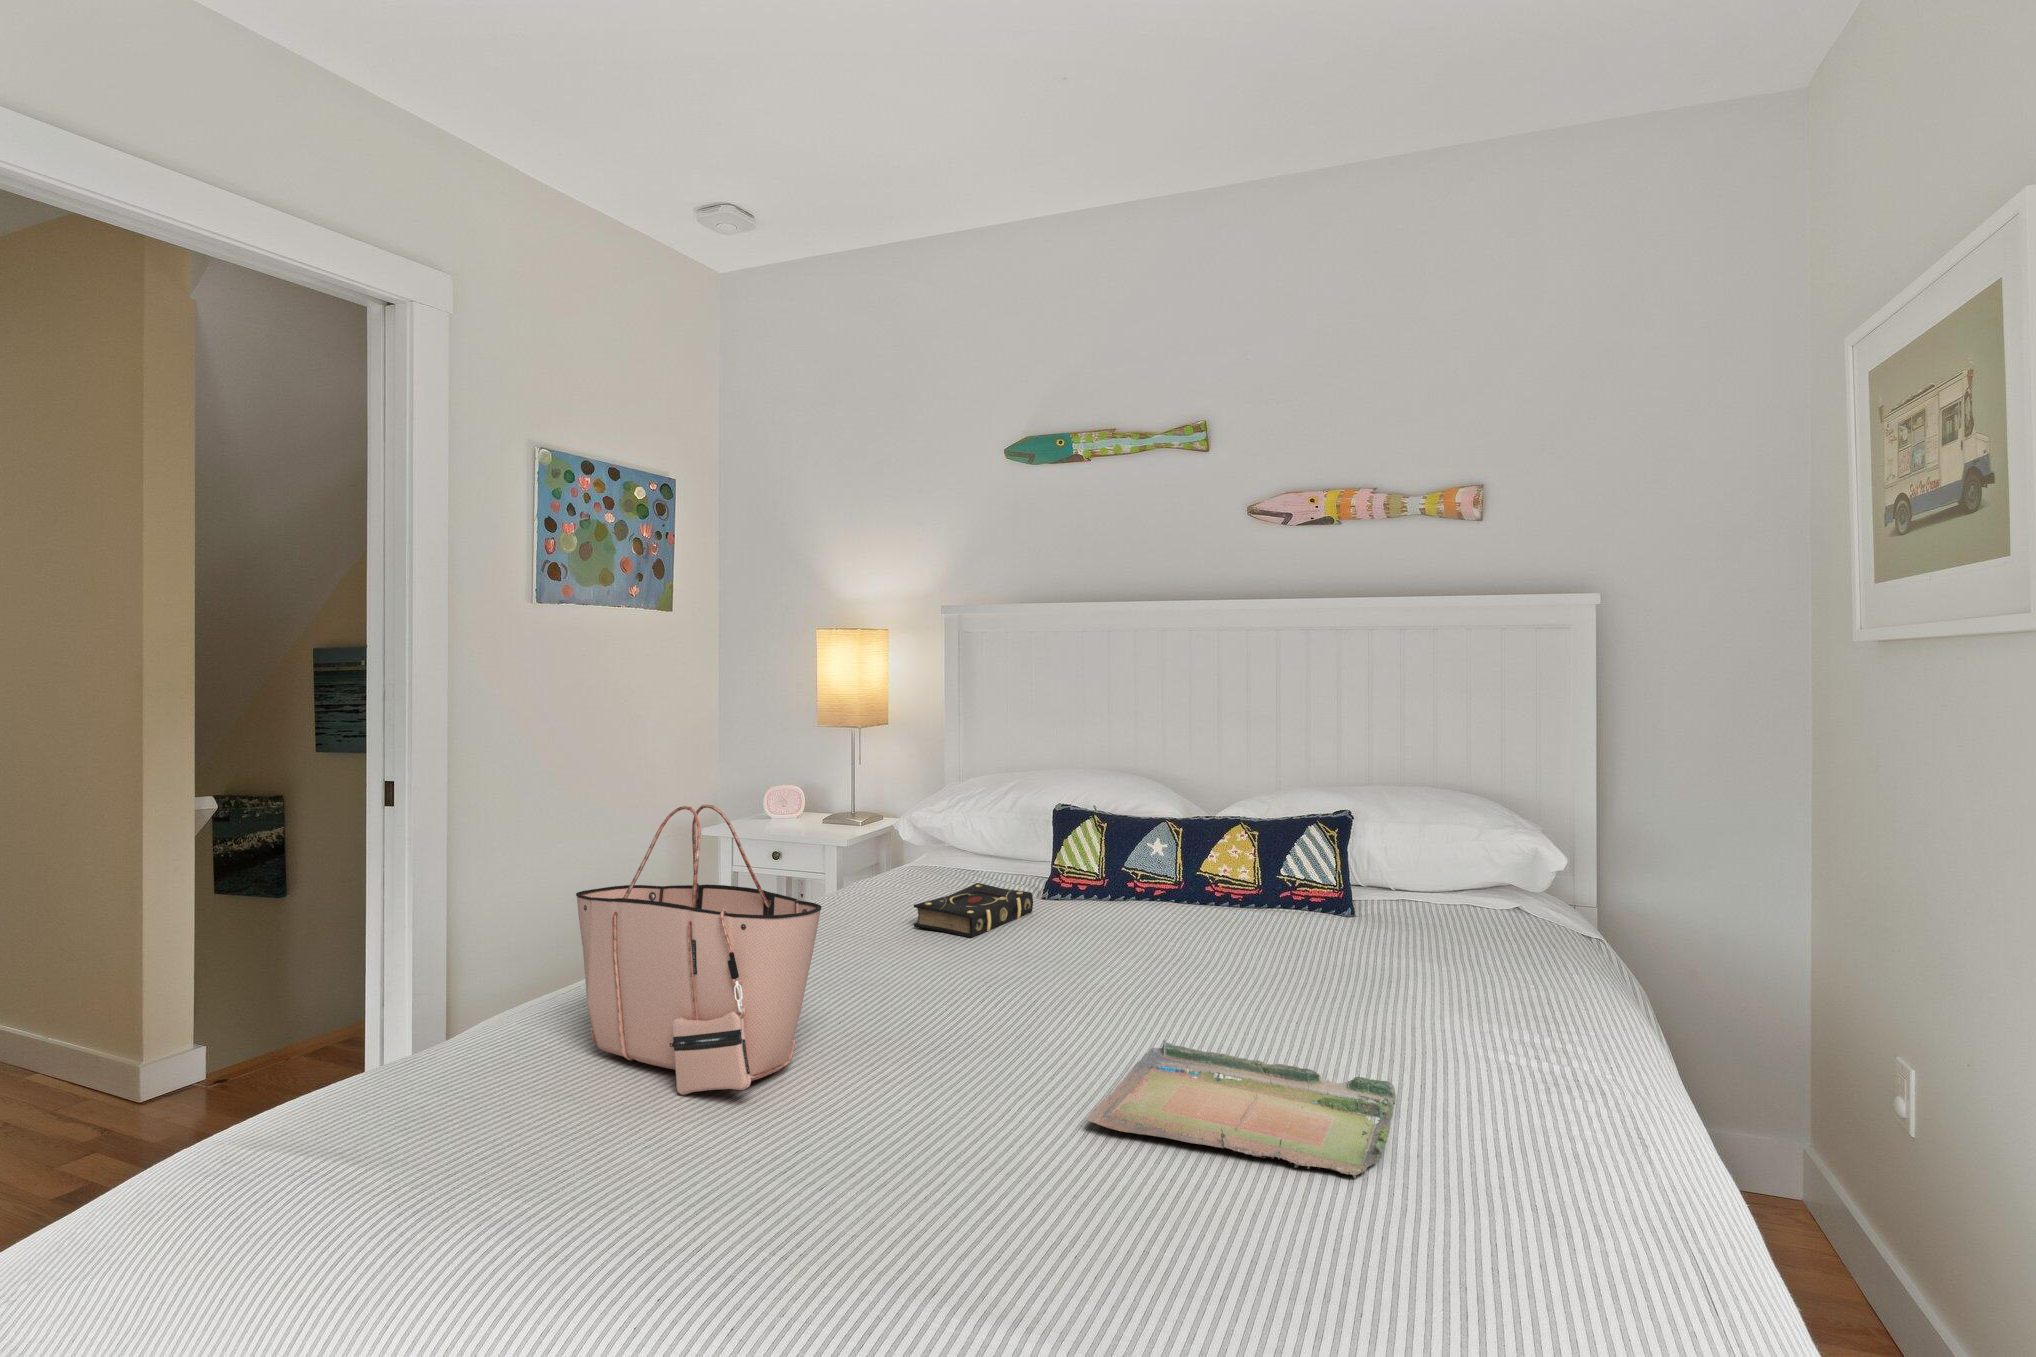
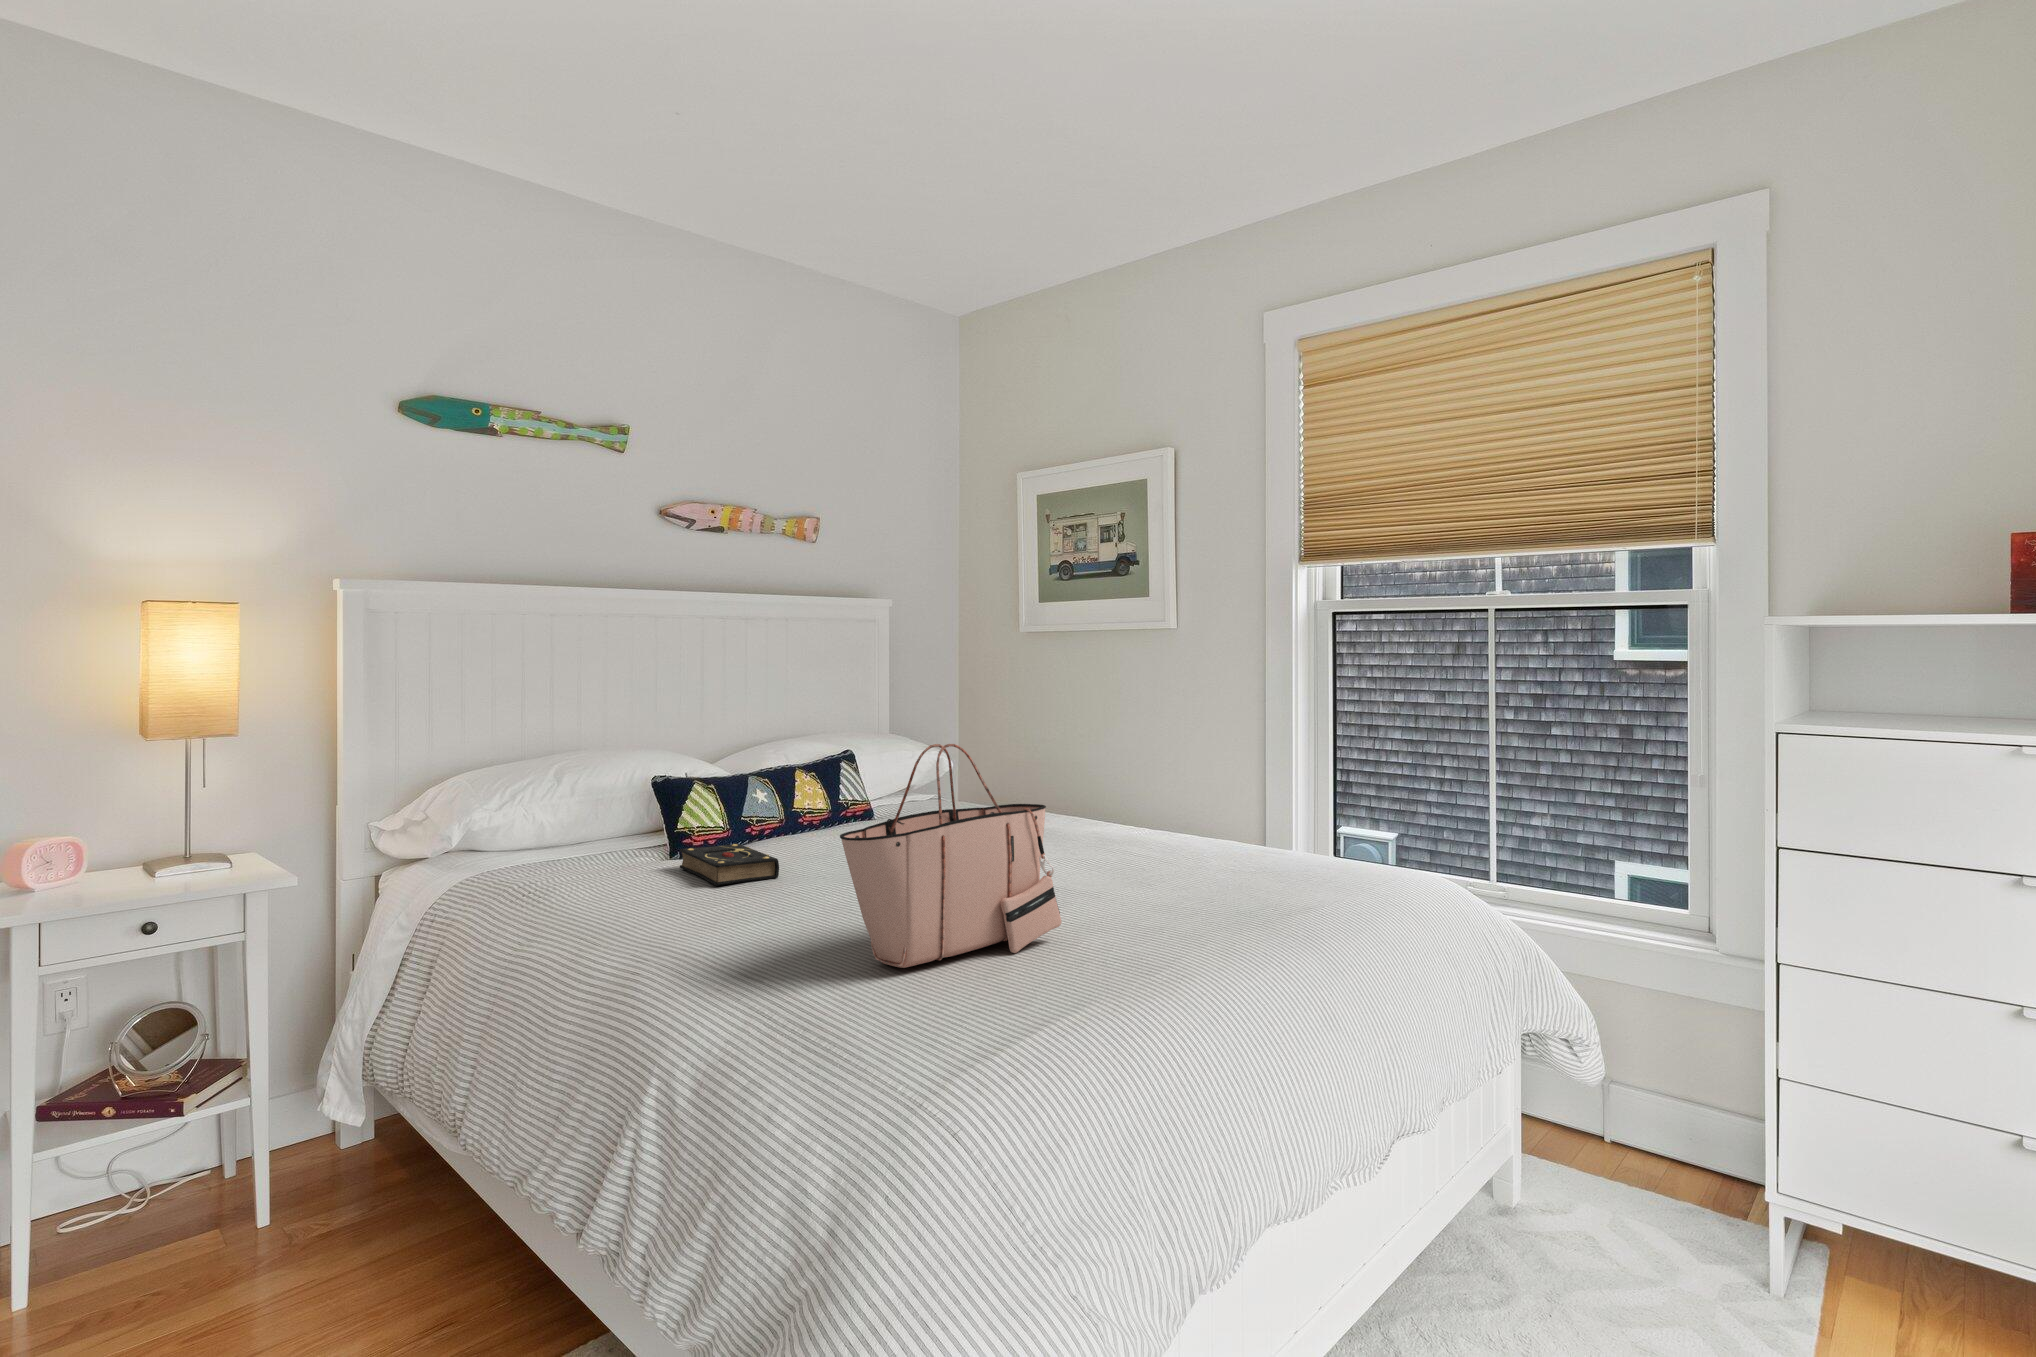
tray: present [1087,1039,1396,1178] -> none [1073,843,1233,882]

